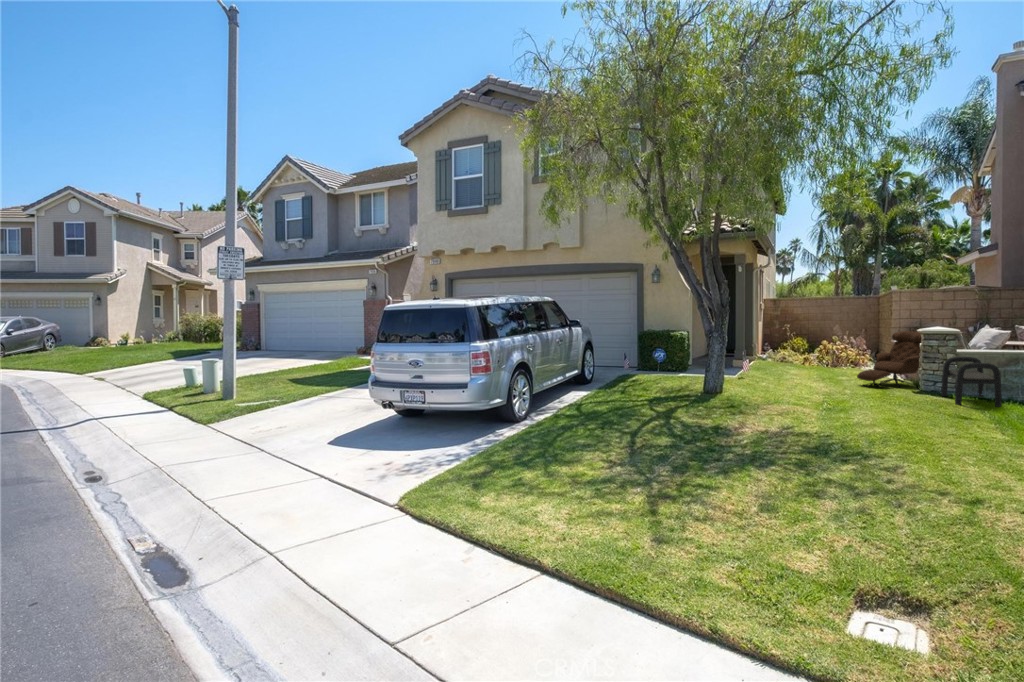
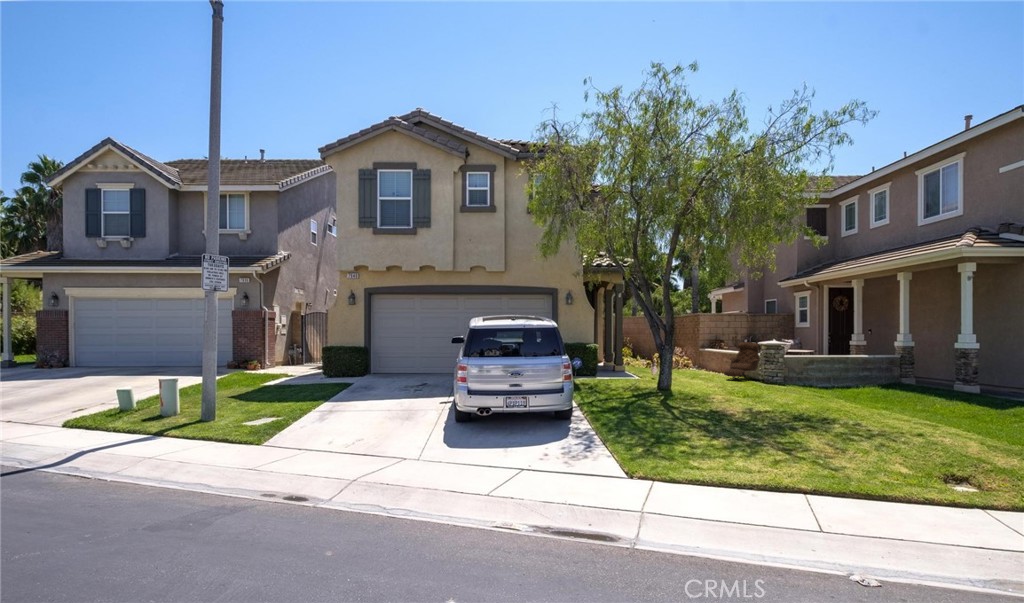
bench: present [941,357,1002,407] -> none [780,359,818,389]

